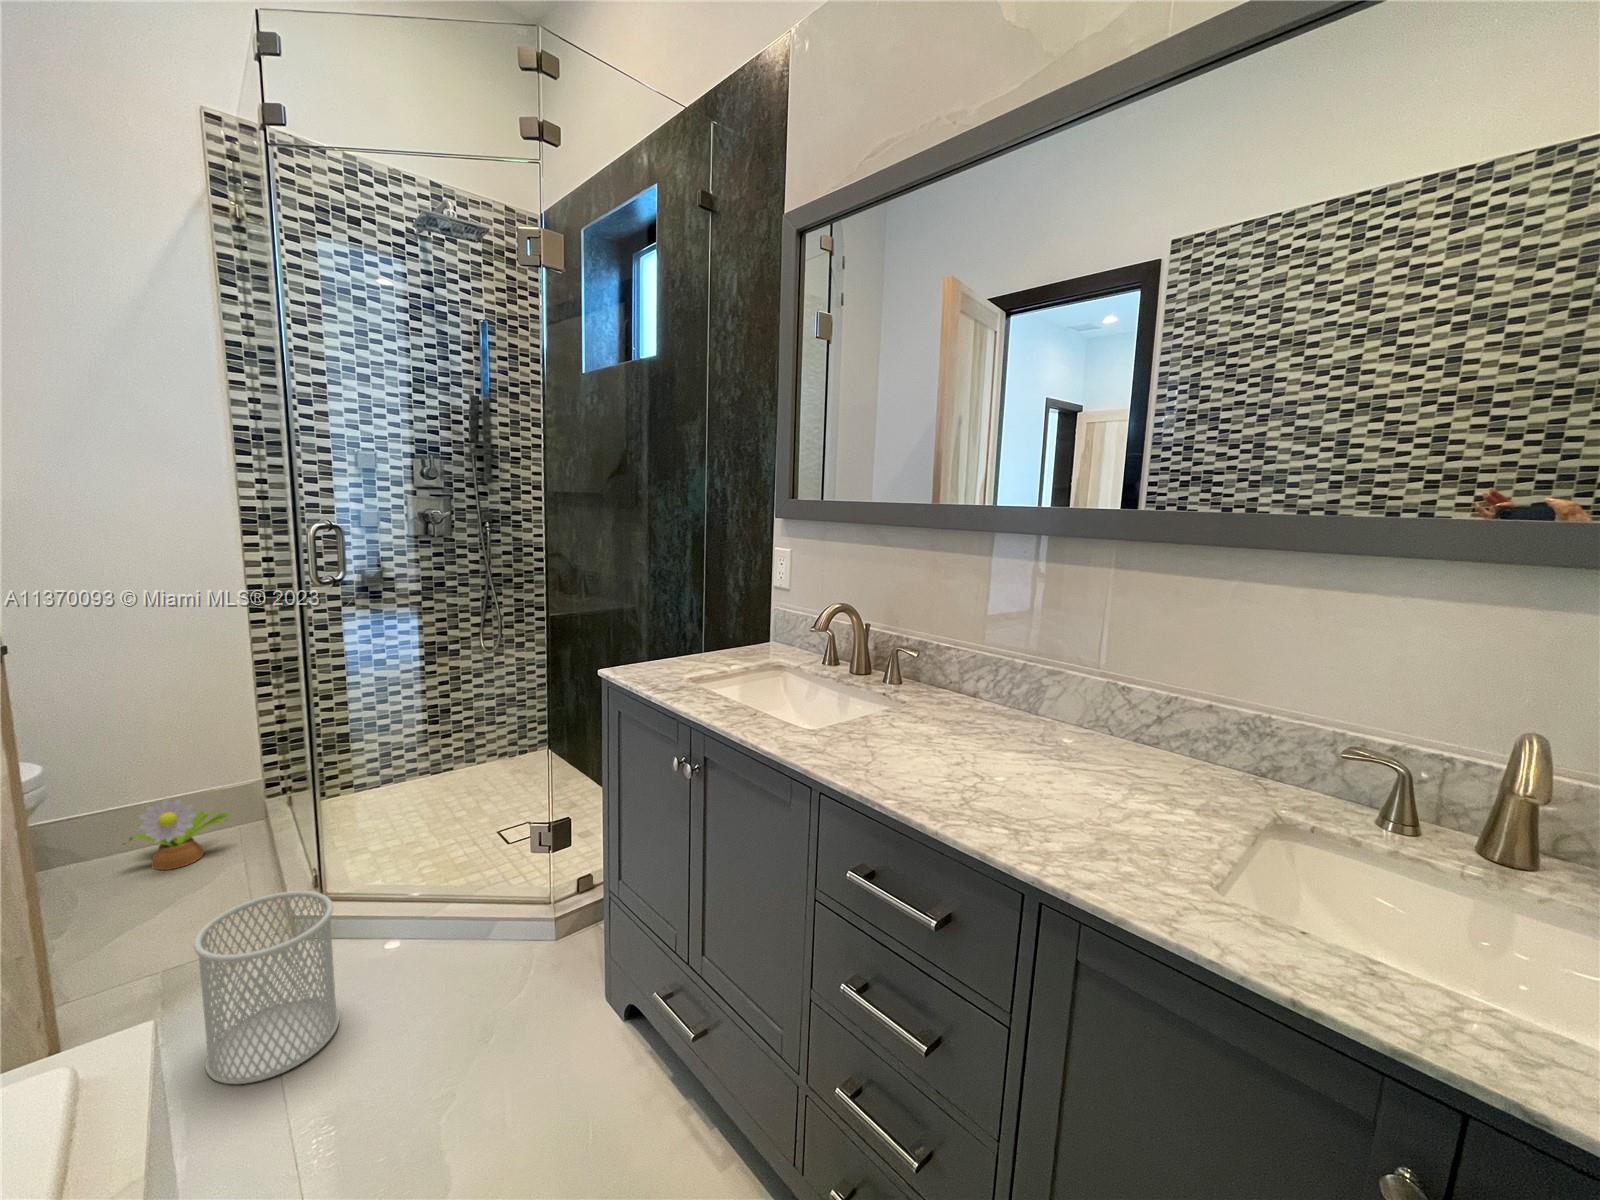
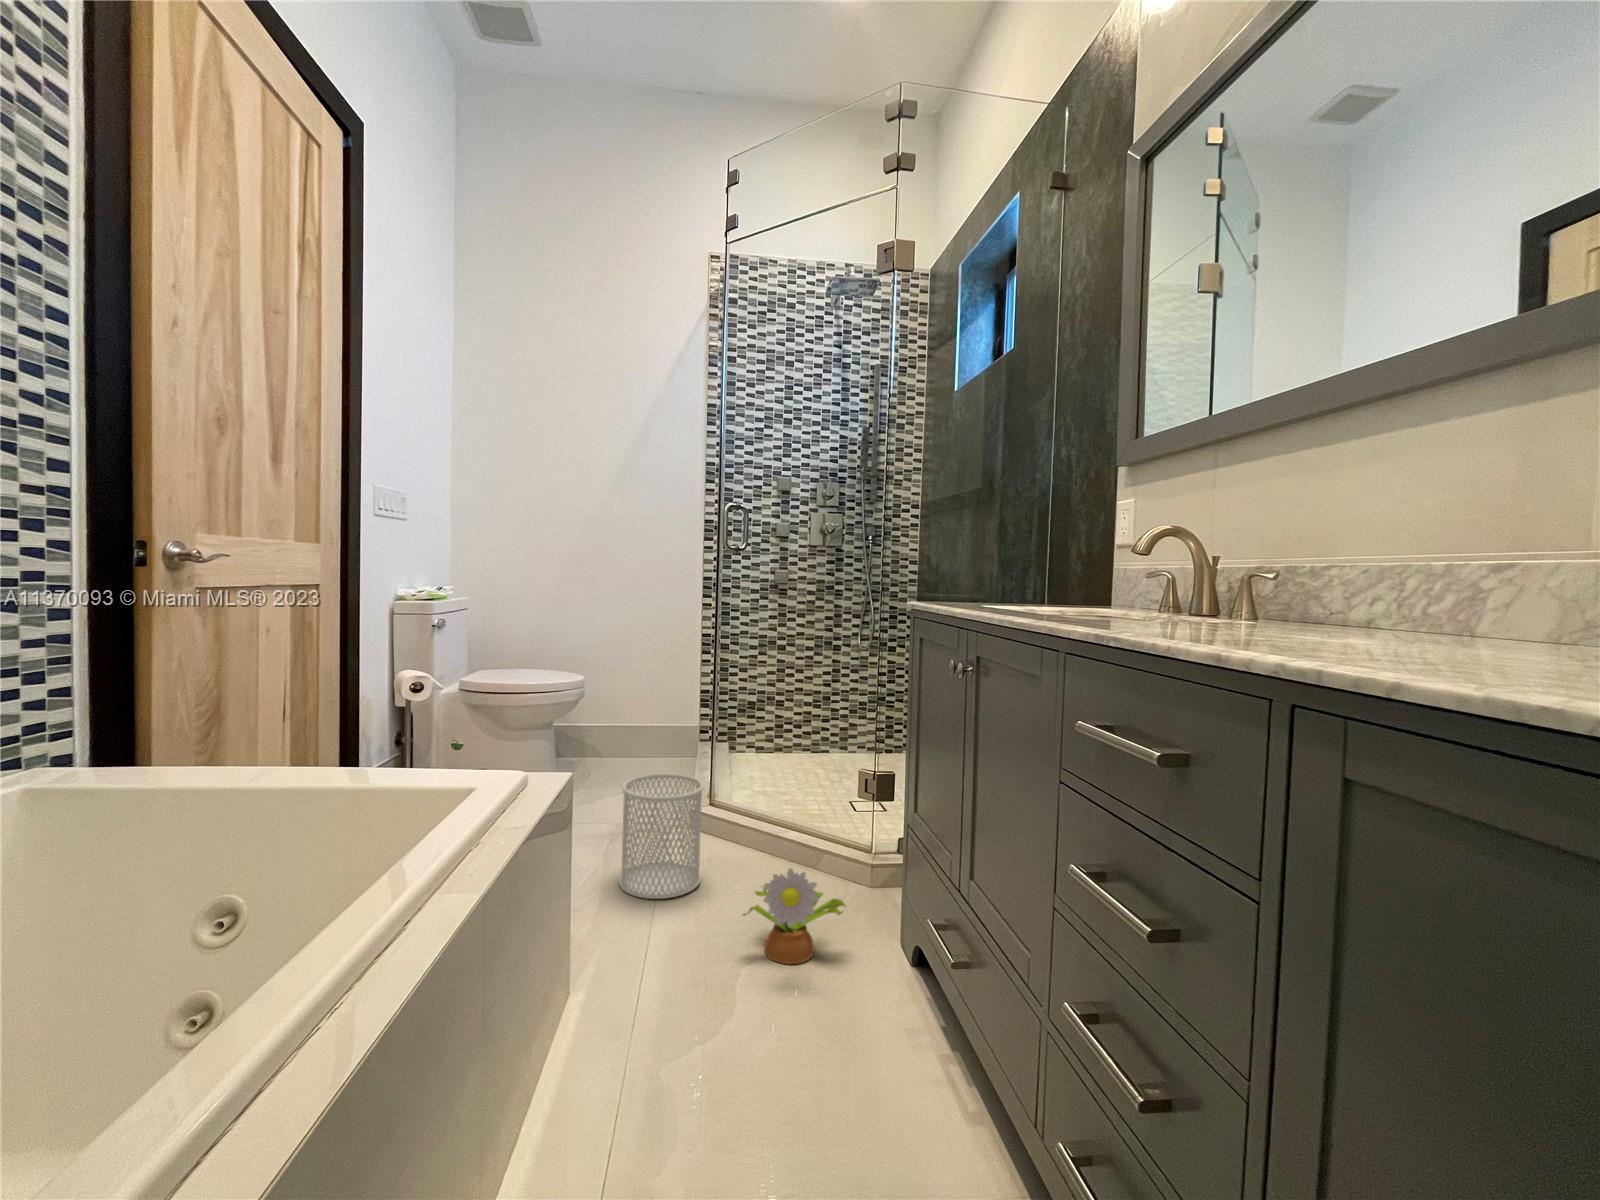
decorative plant: present [123,799,231,870] -> present [743,868,846,964]

